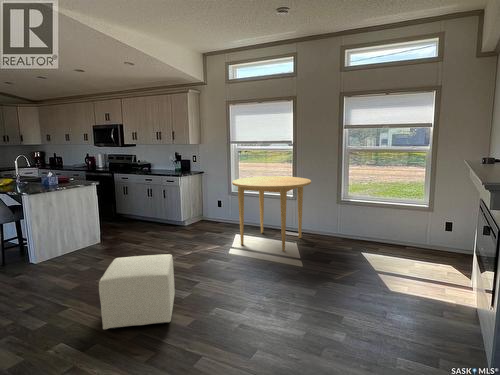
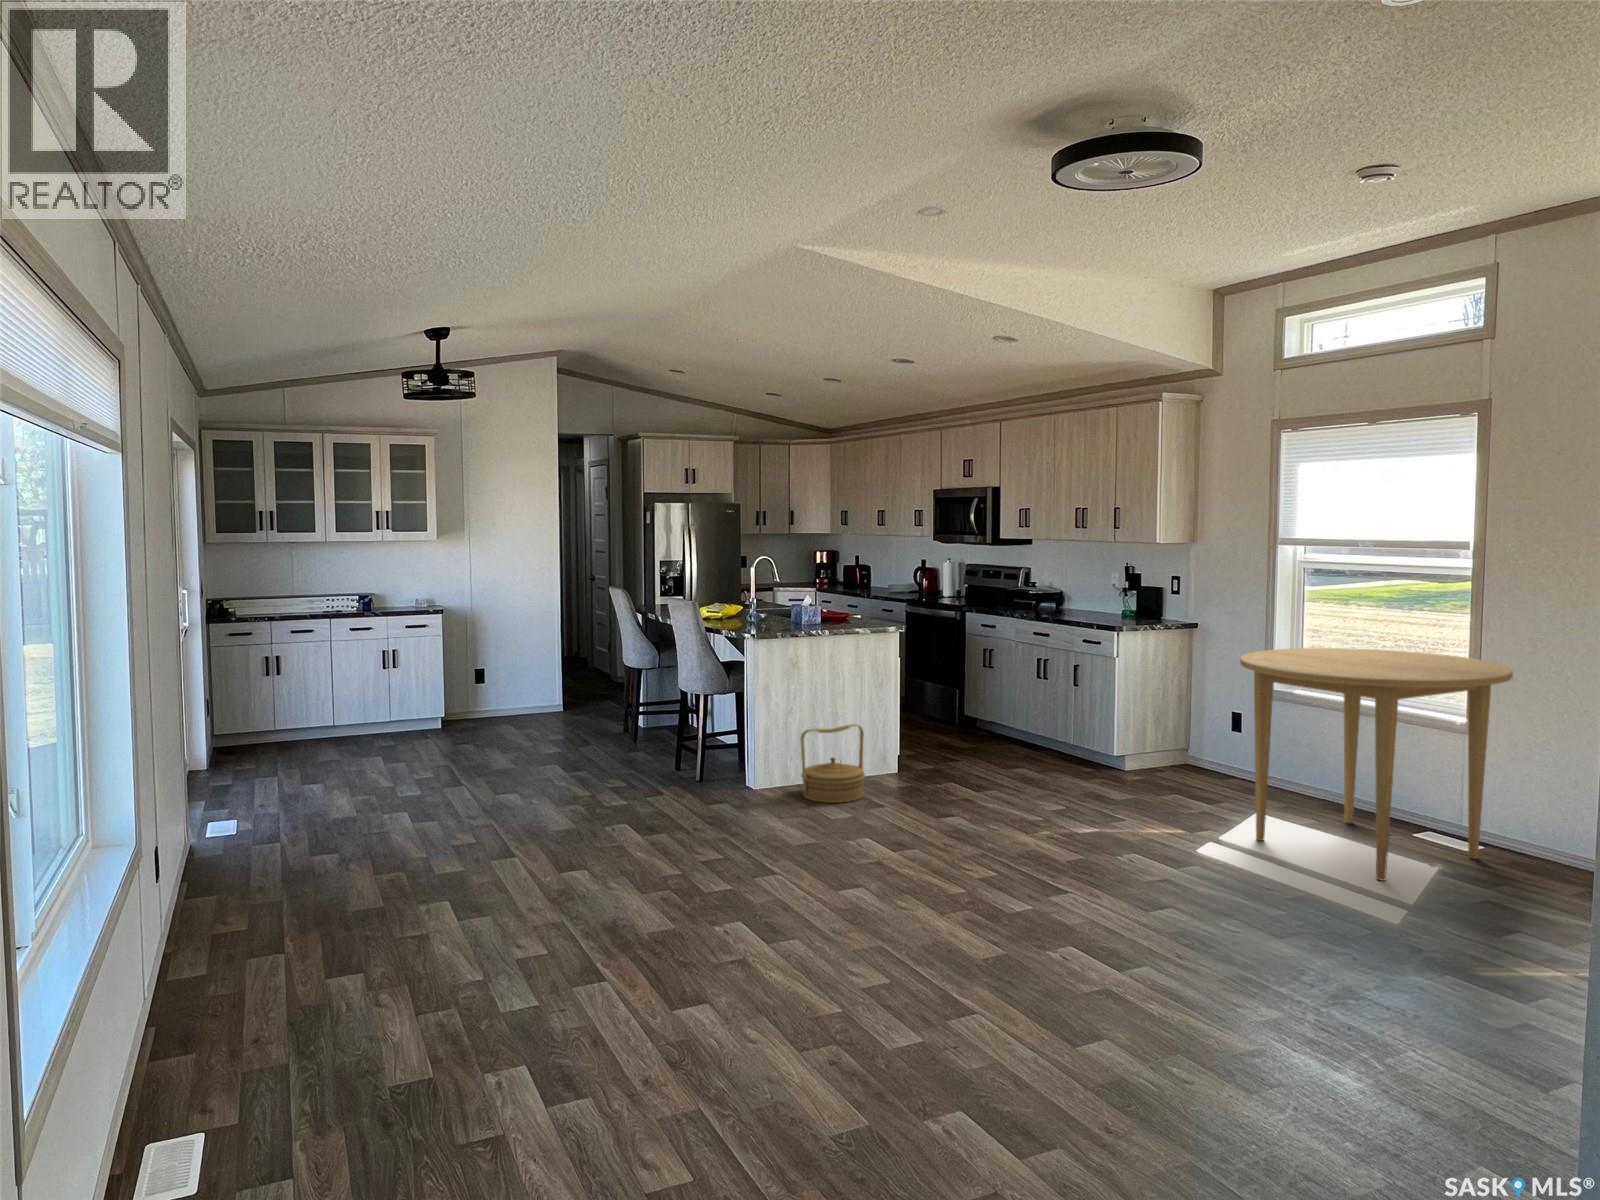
woven basket: none [50,226,85,264] -> present [801,724,865,803]
ottoman: present [99,254,175,329] -> none [844,793,1011,948]

